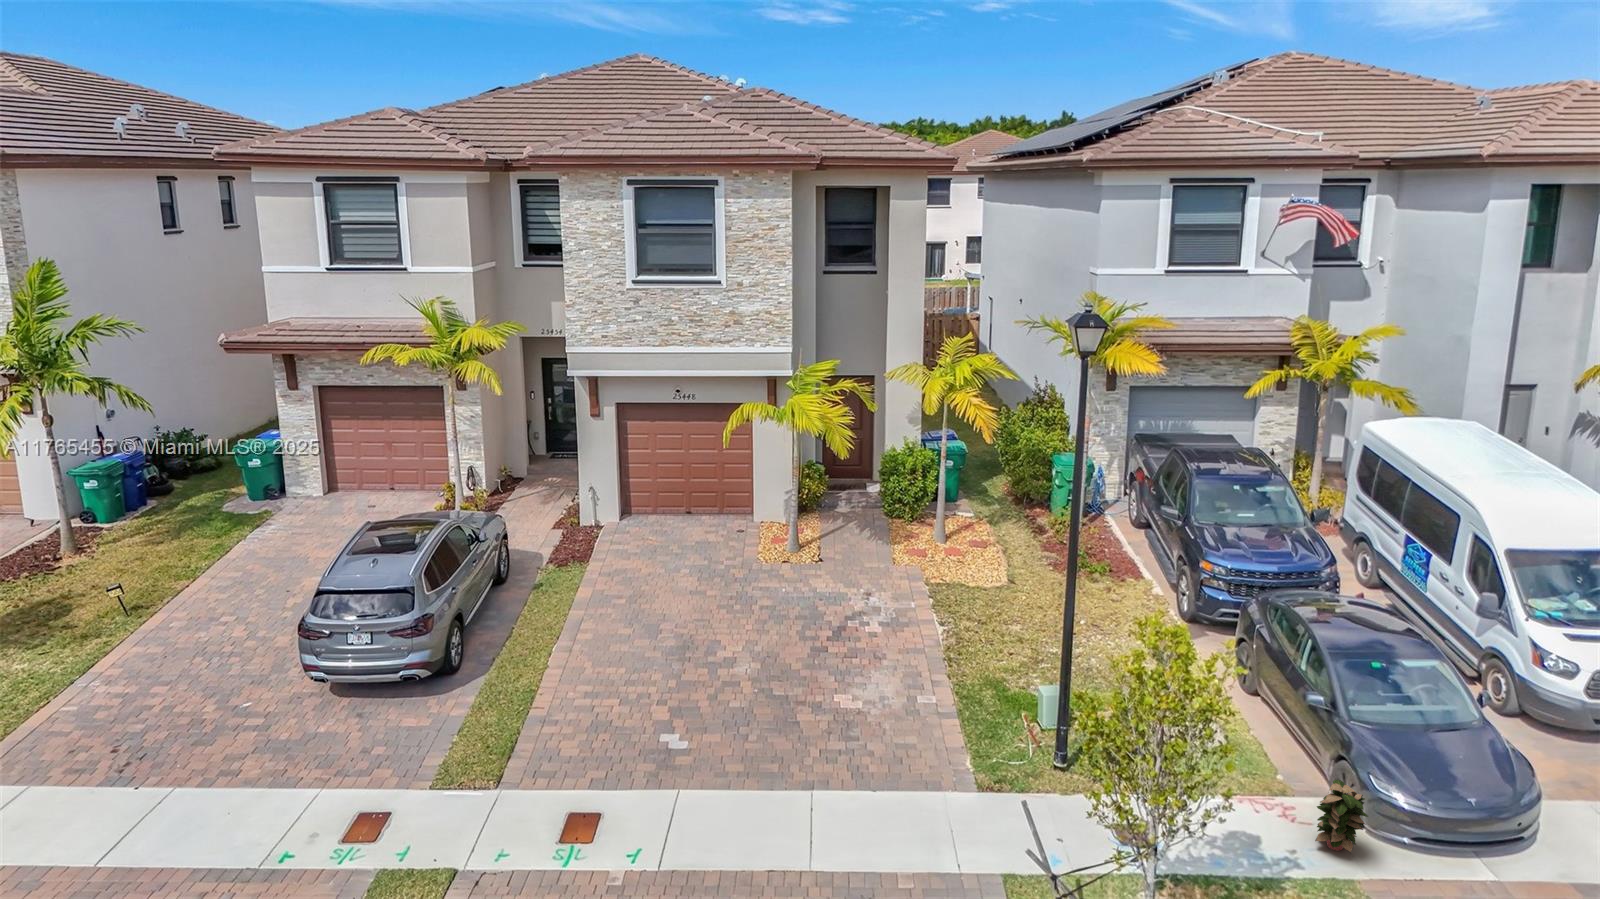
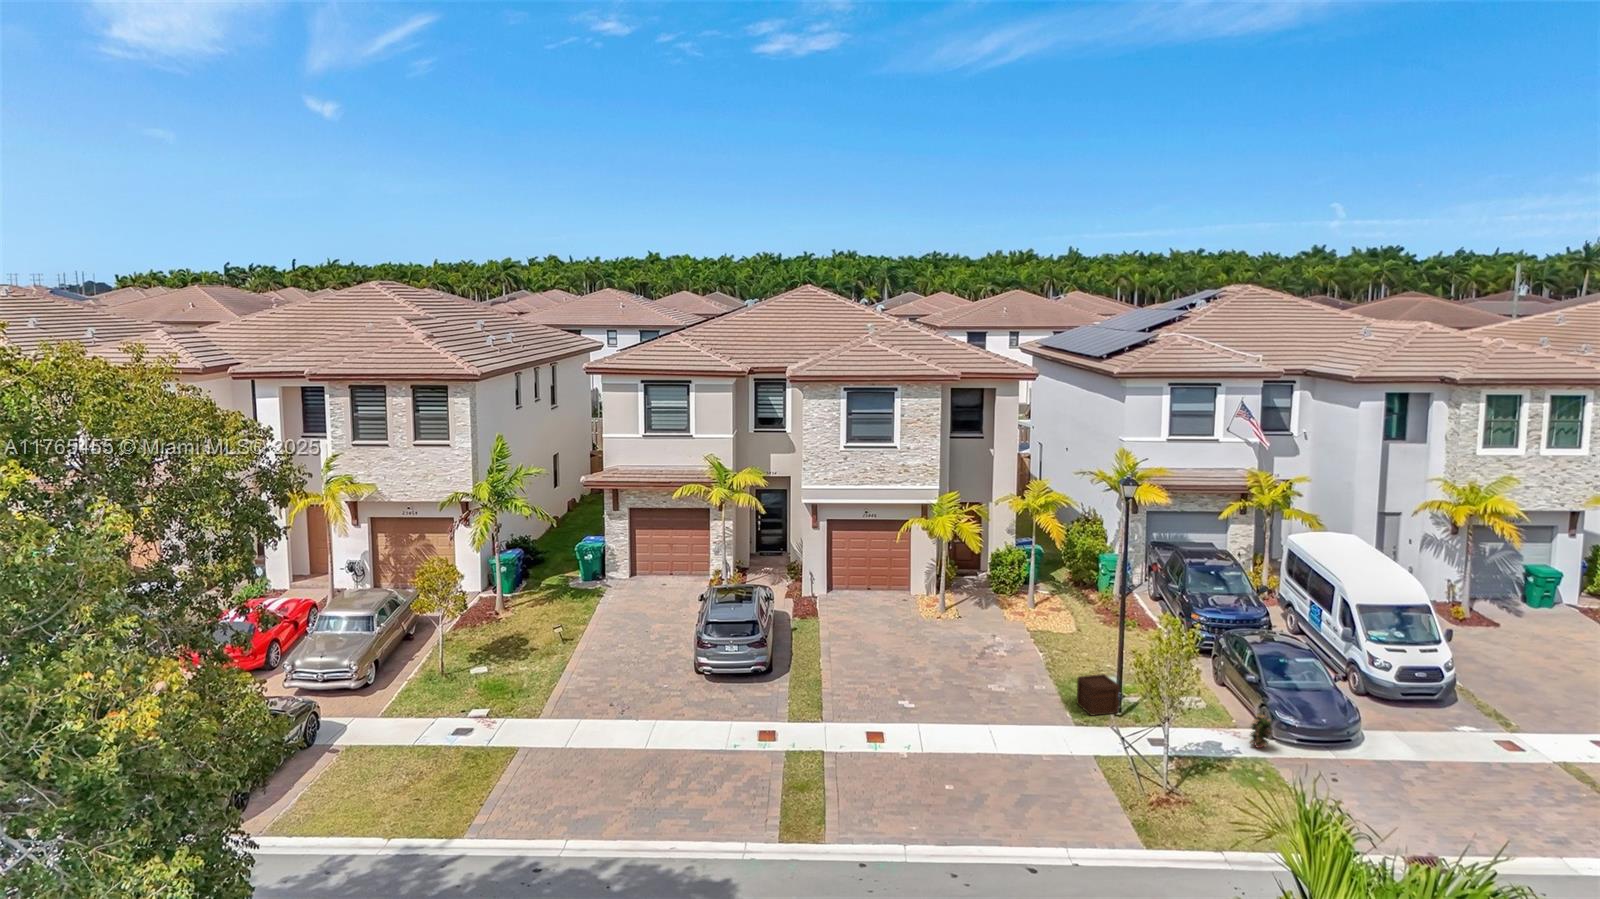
wooden crate: none [986,684,1065,768] -> present [1076,674,1120,716]

